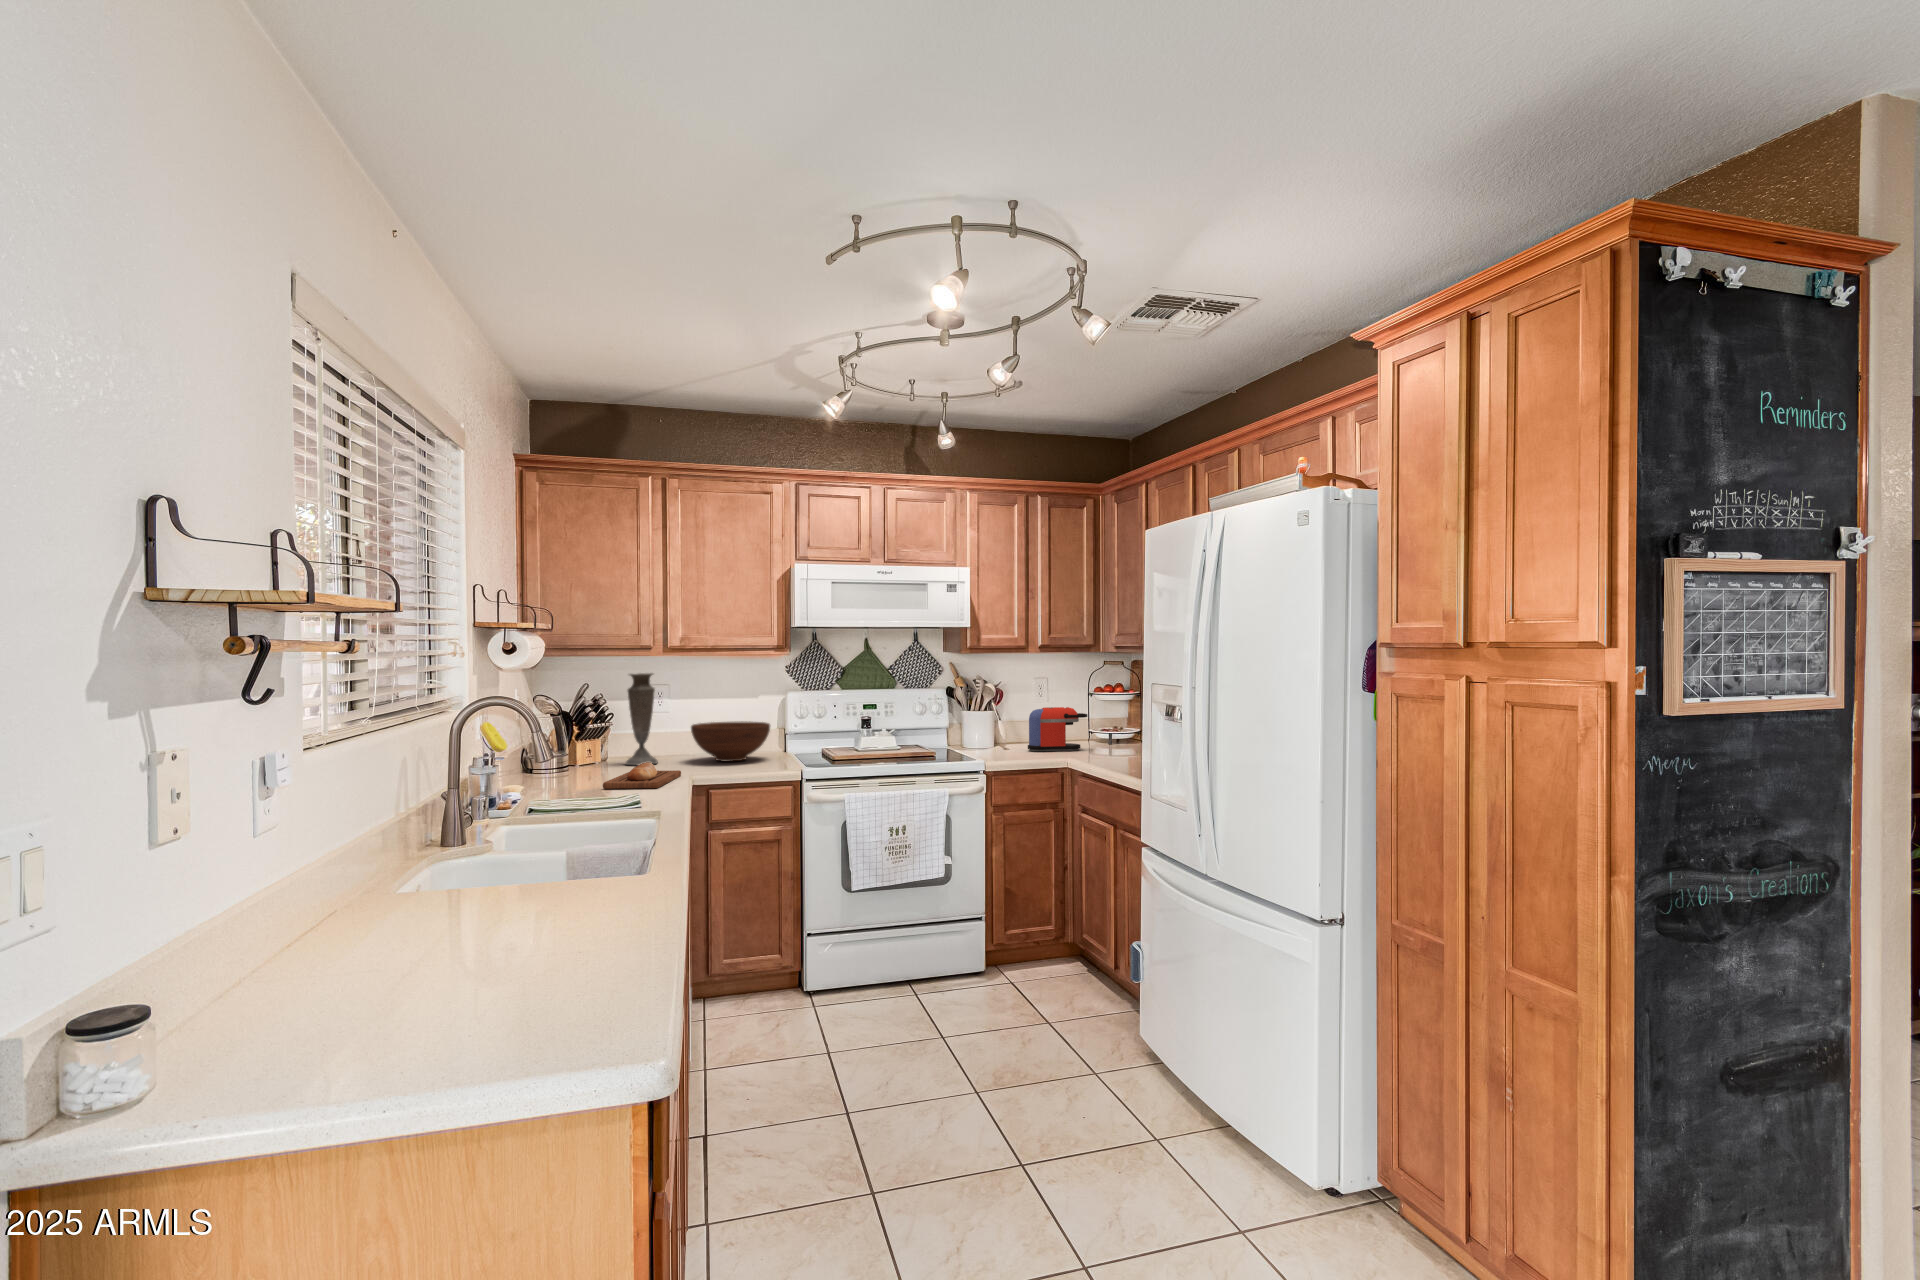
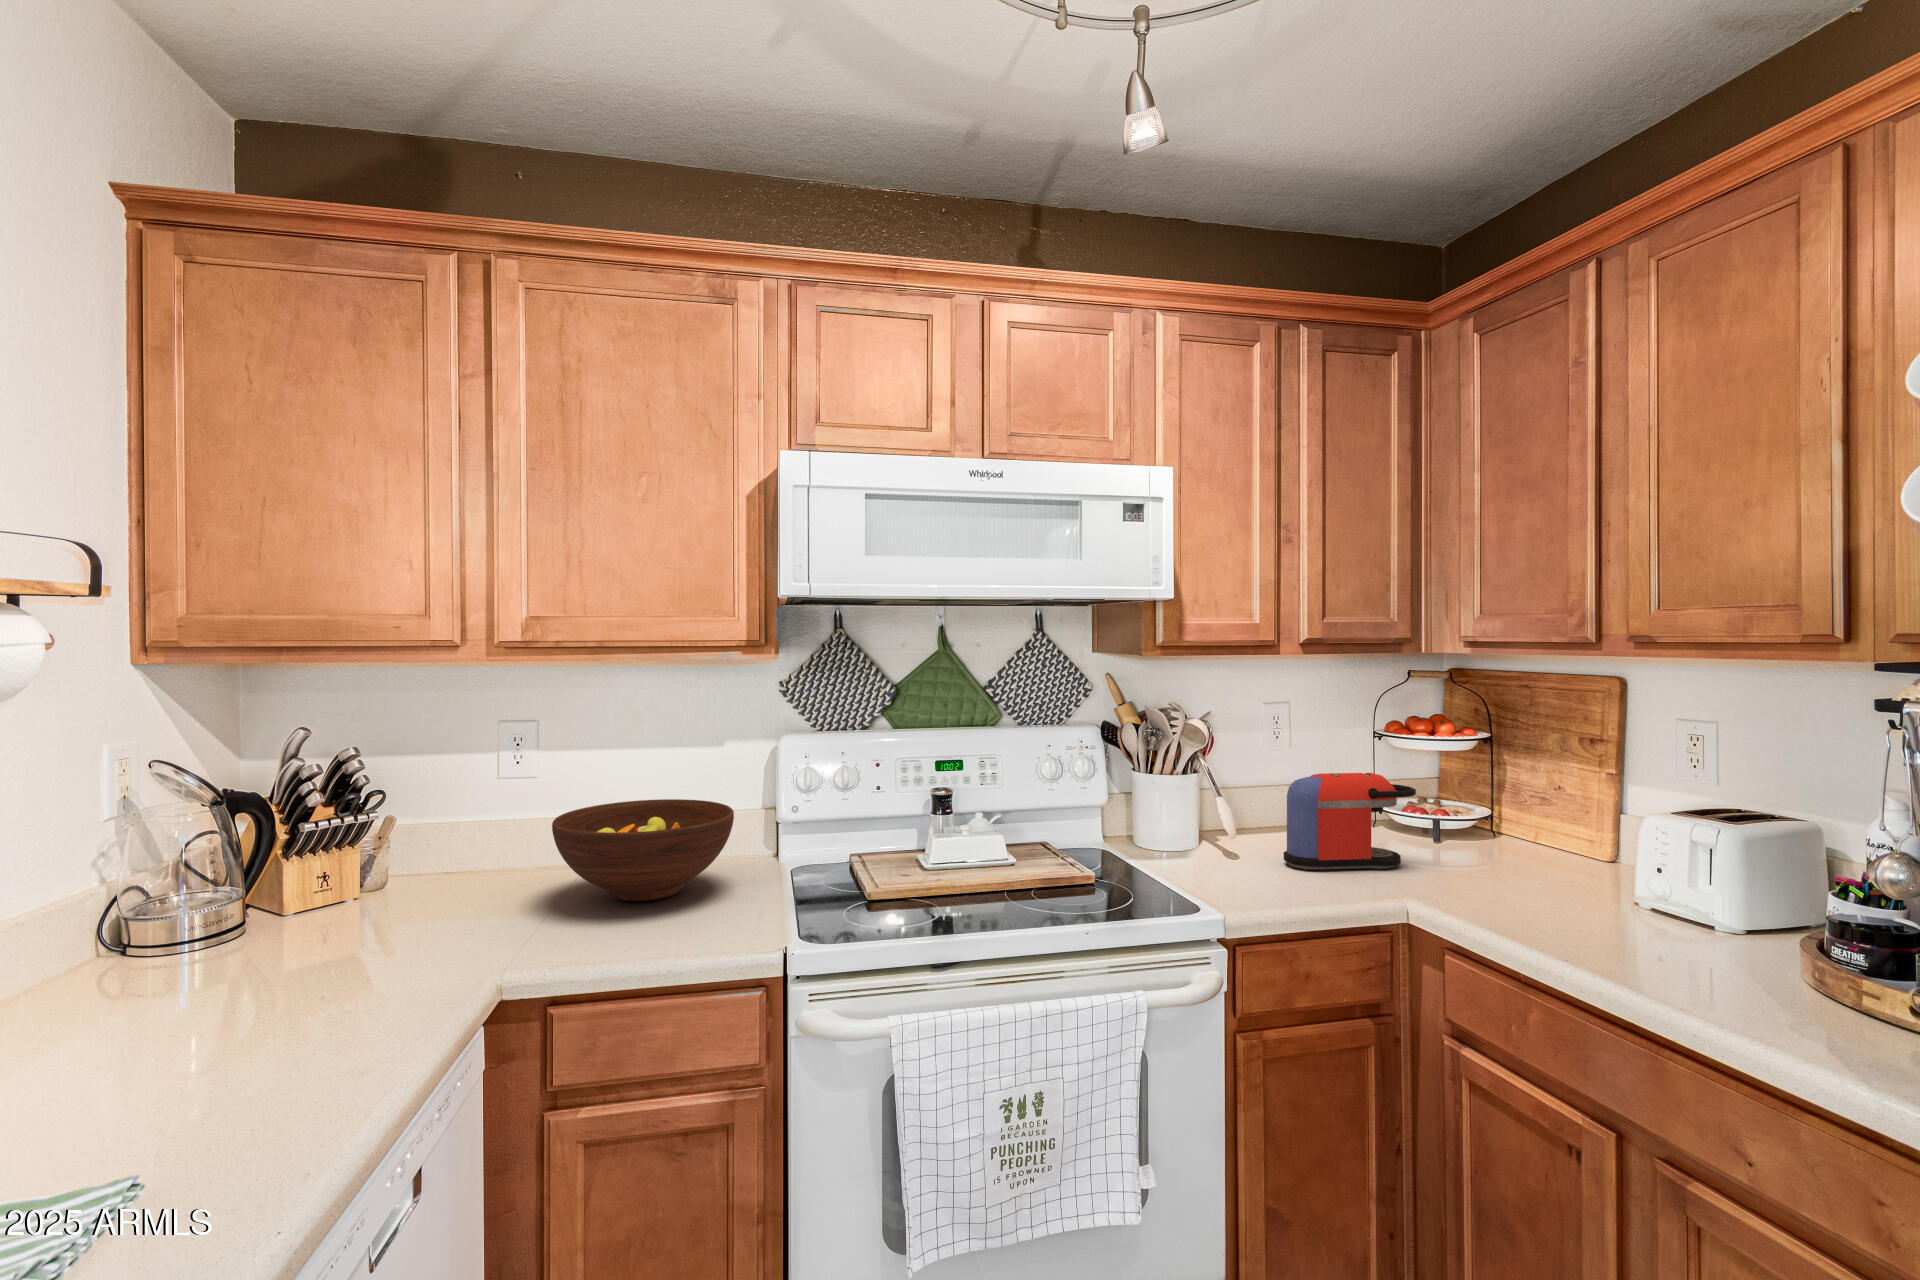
vase: present [625,673,658,765] -> none [397,701,487,916]
bread loaf: present [603,762,681,789] -> none [122,958,461,1100]

